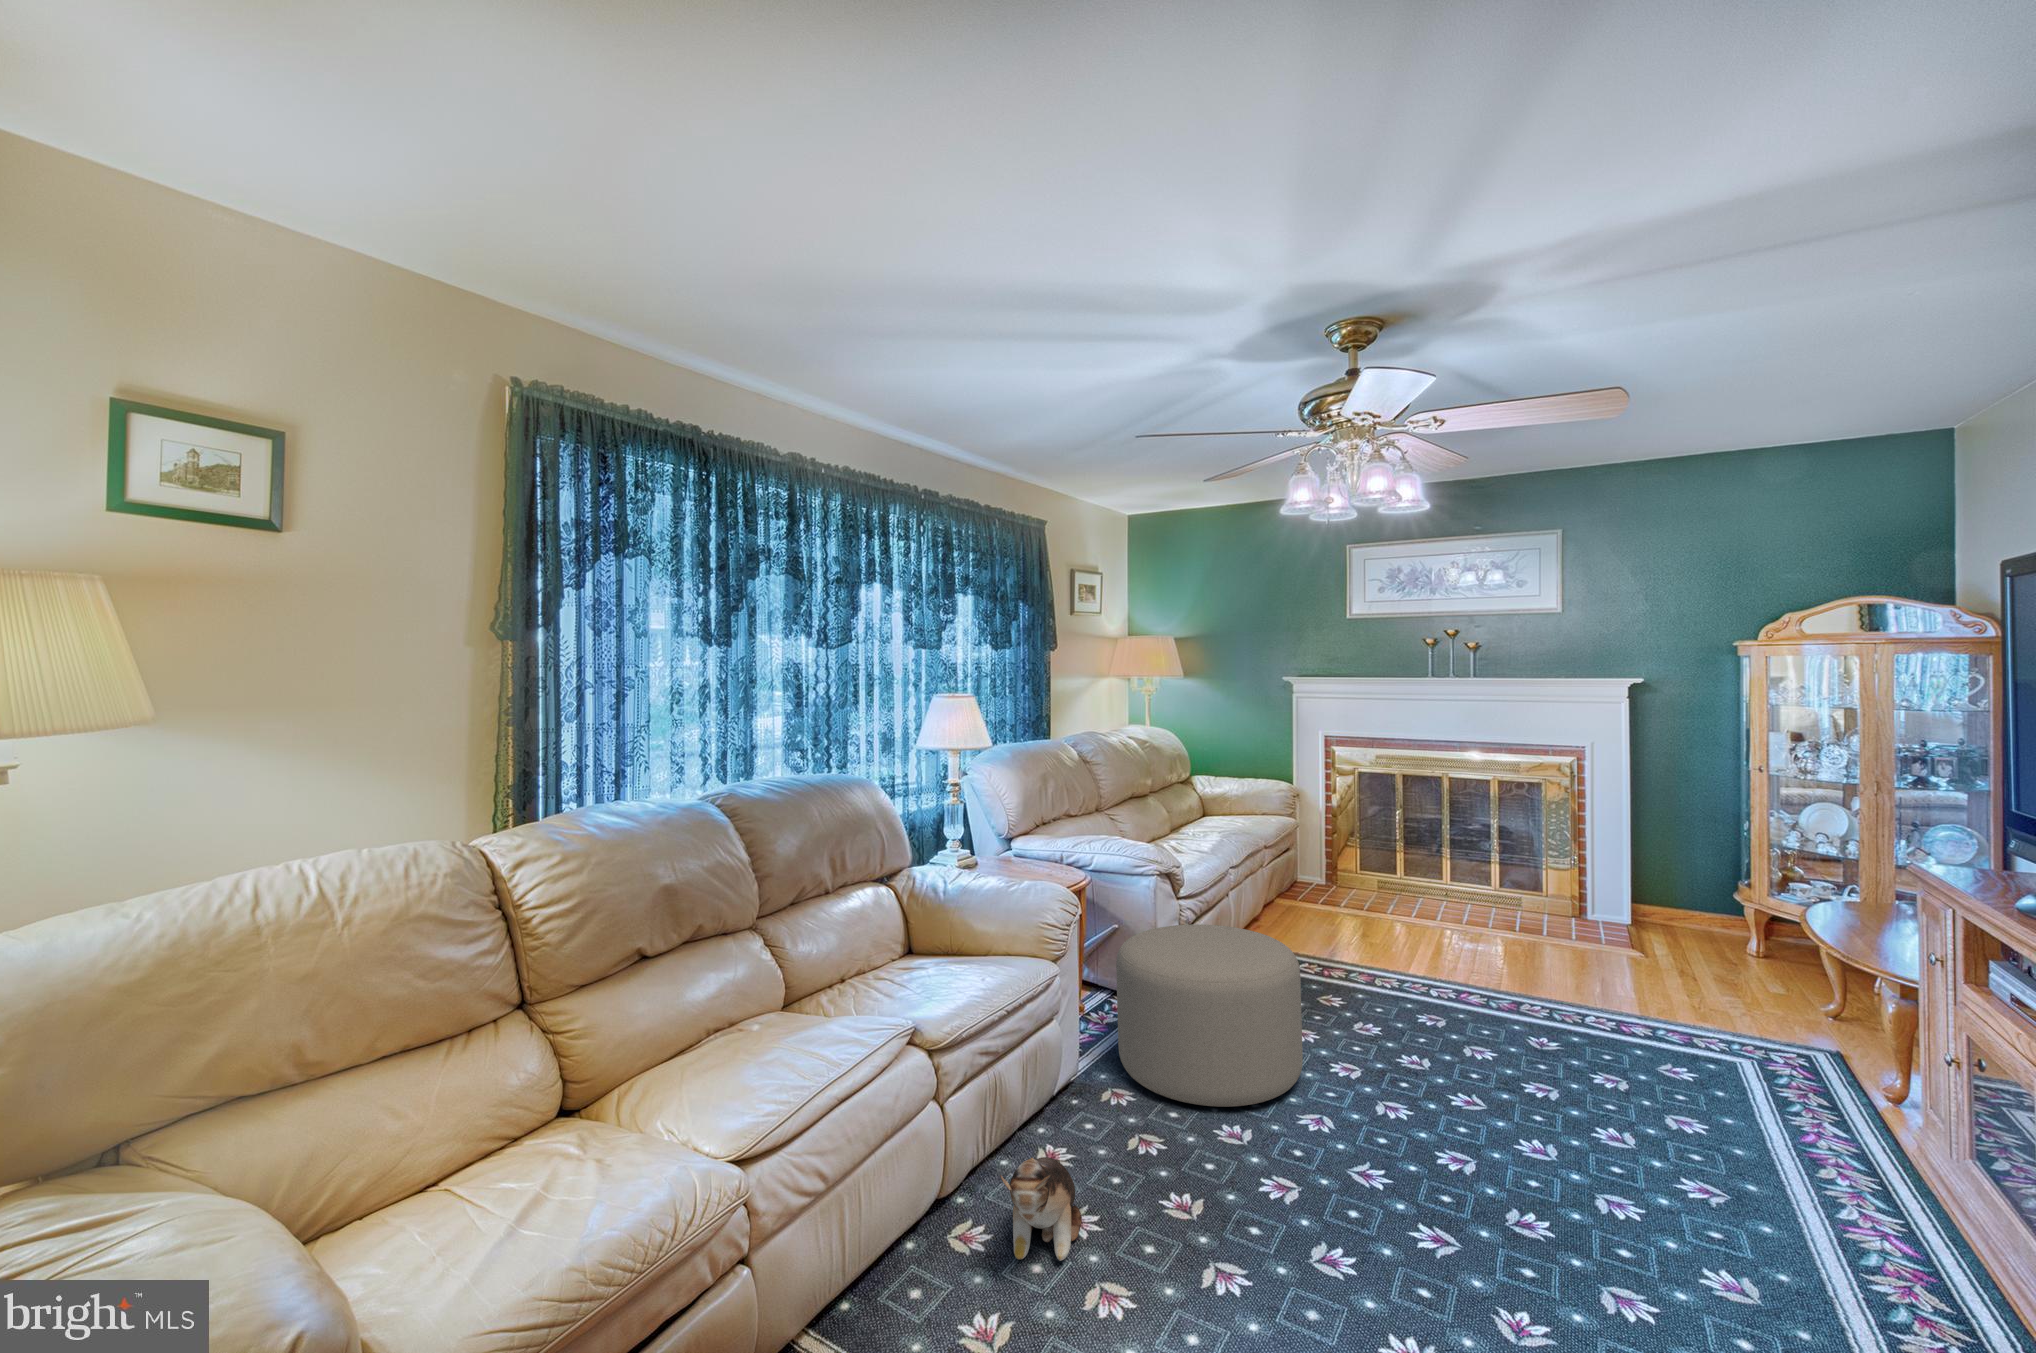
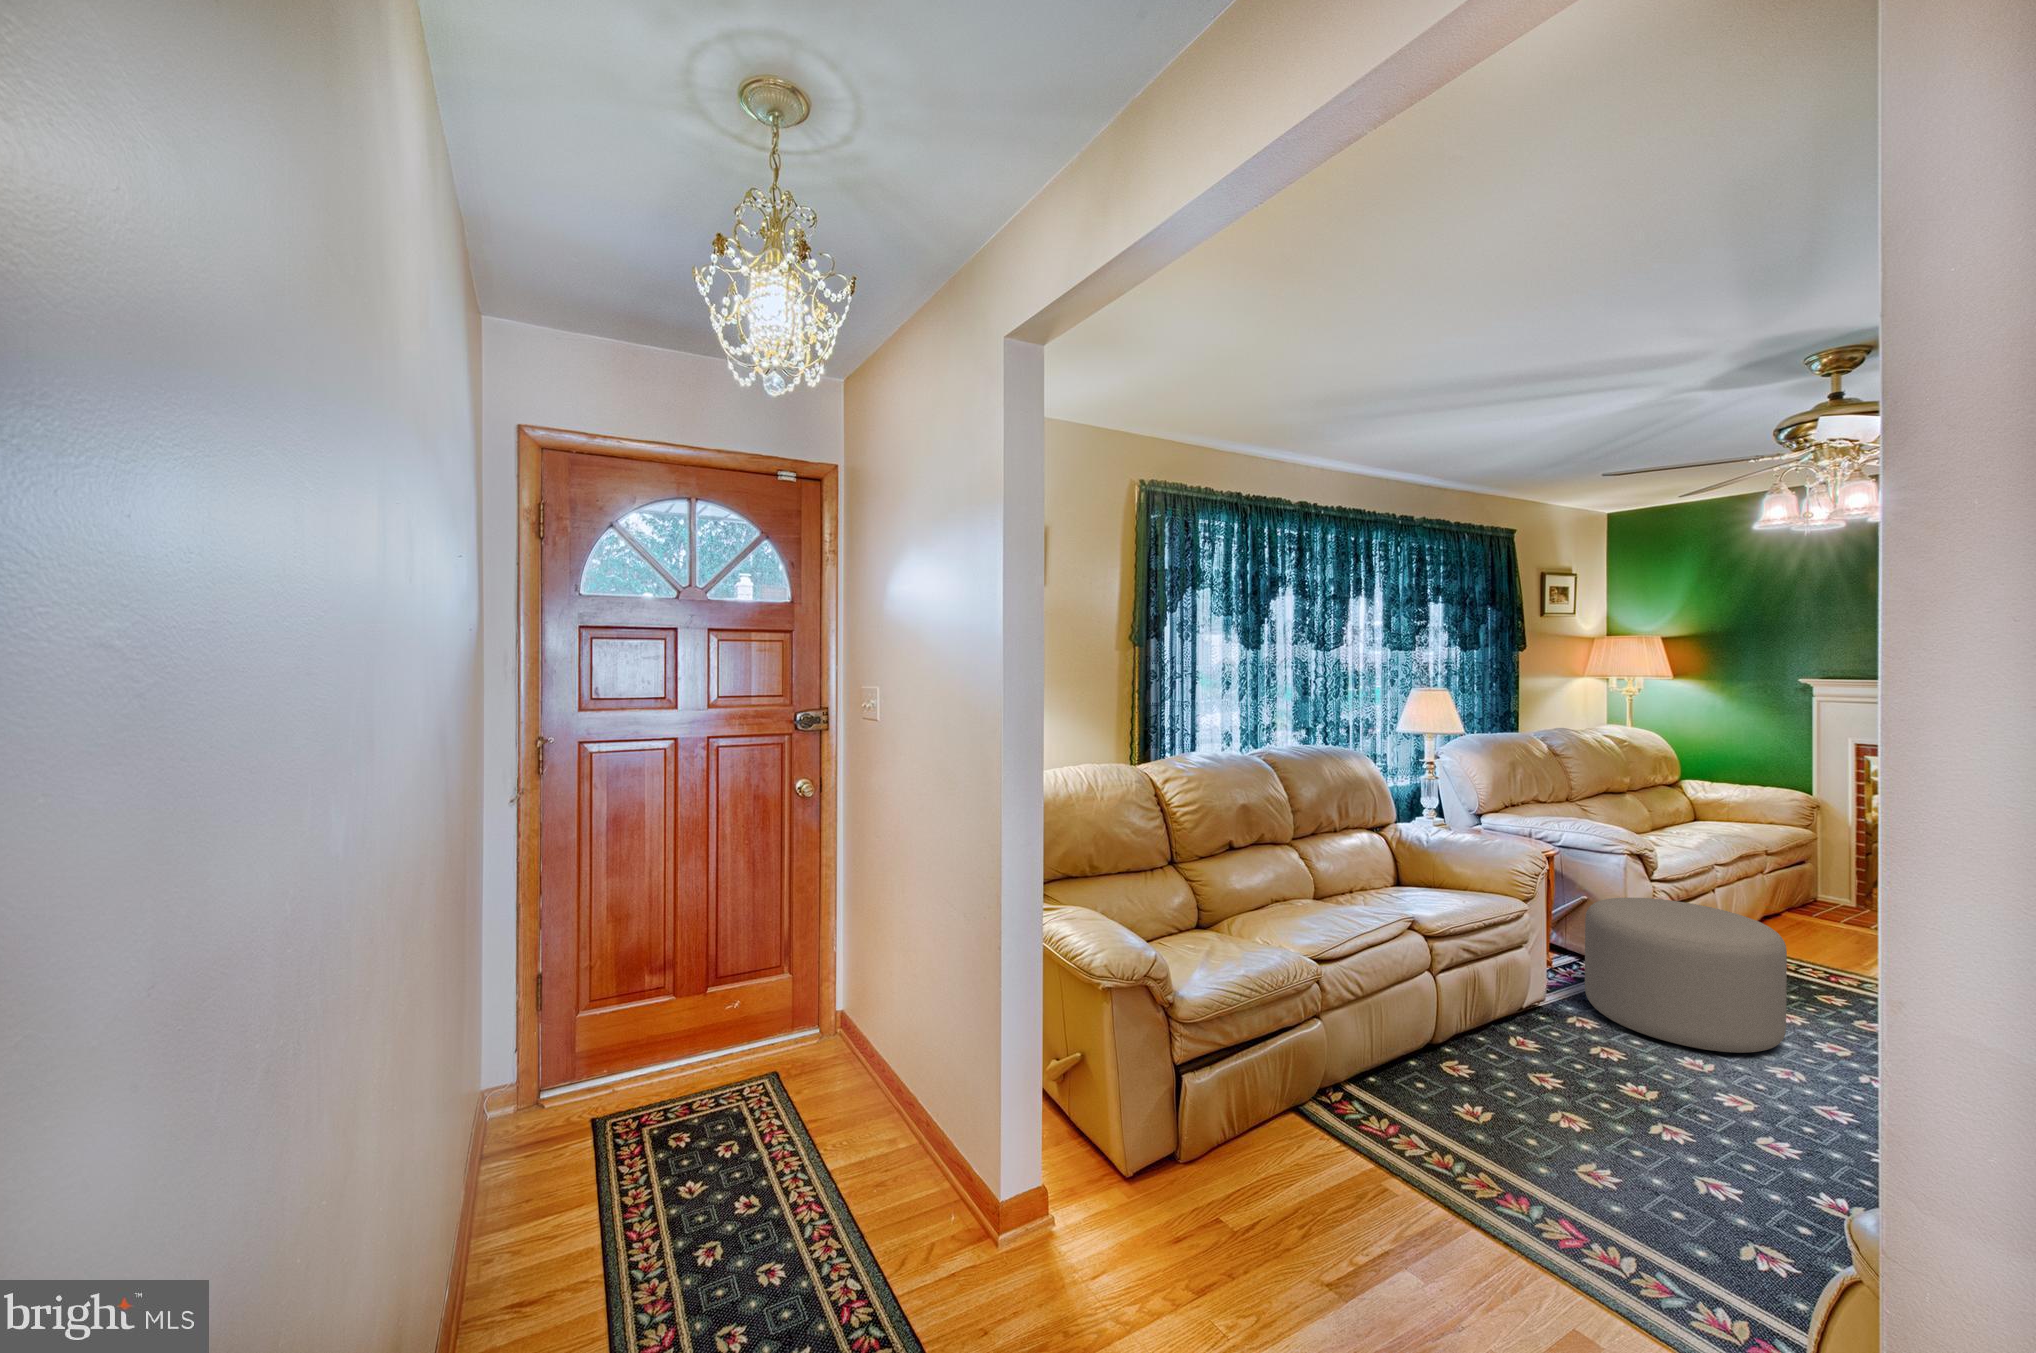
plush toy: present [1000,1157,1082,1261] -> none [1488,1020,1551,1096]

